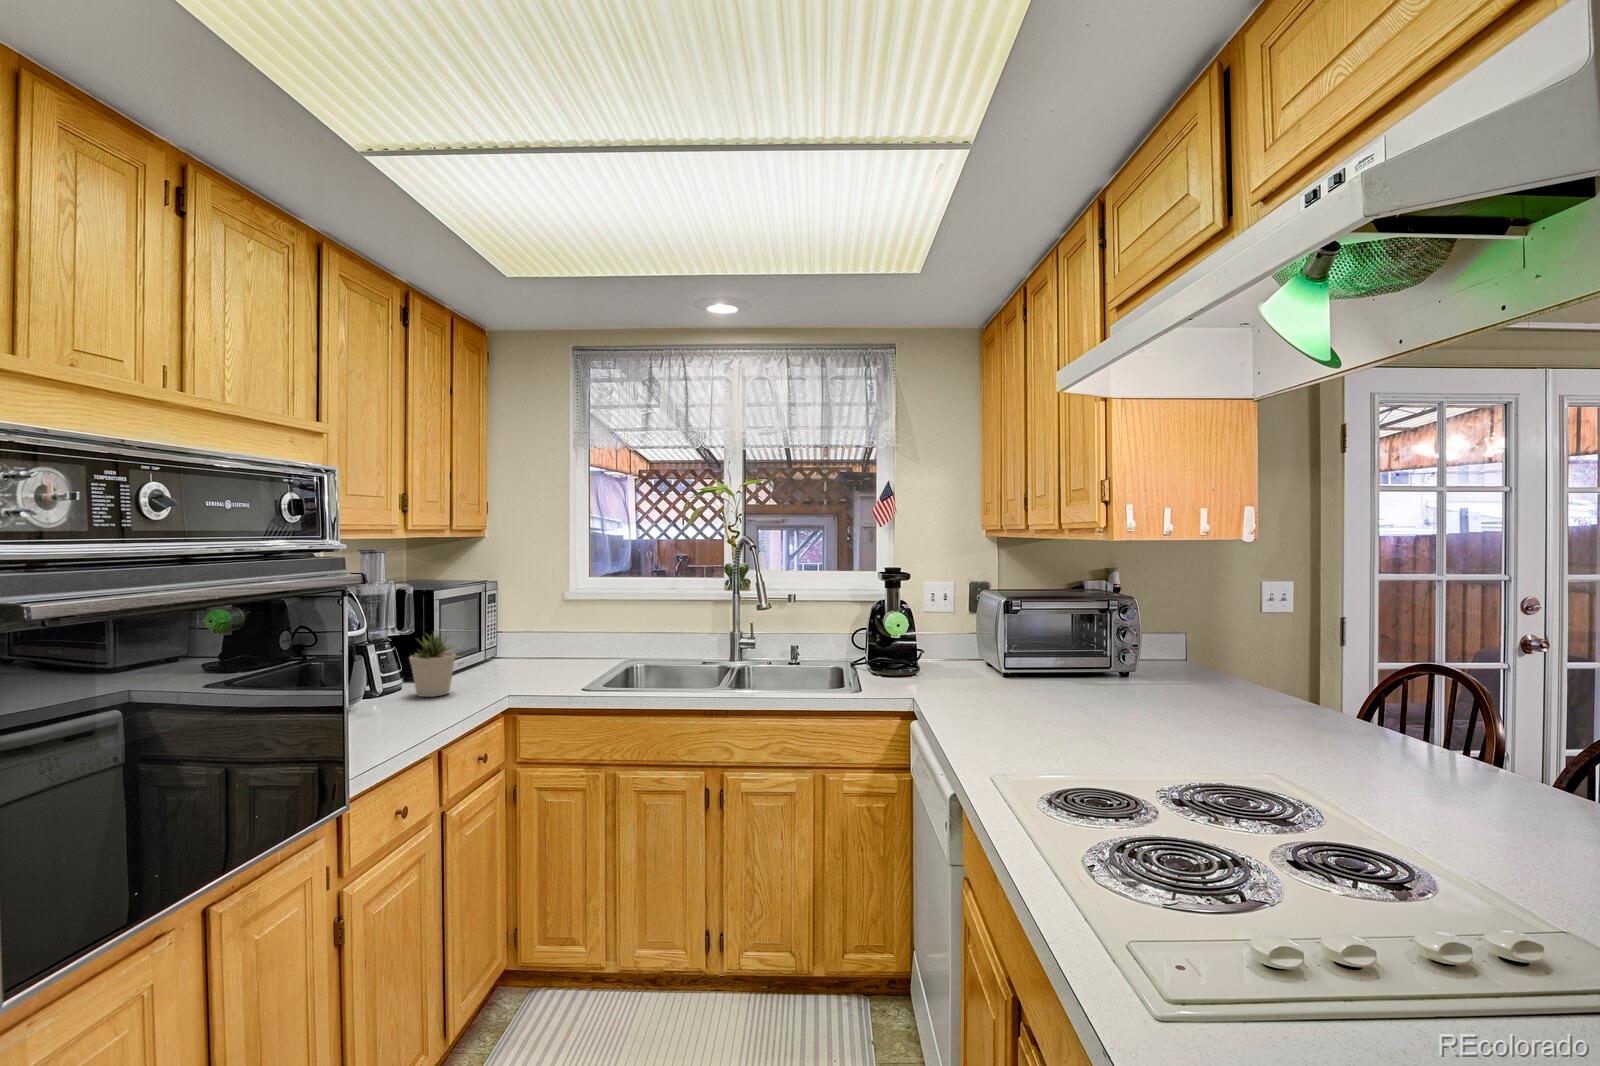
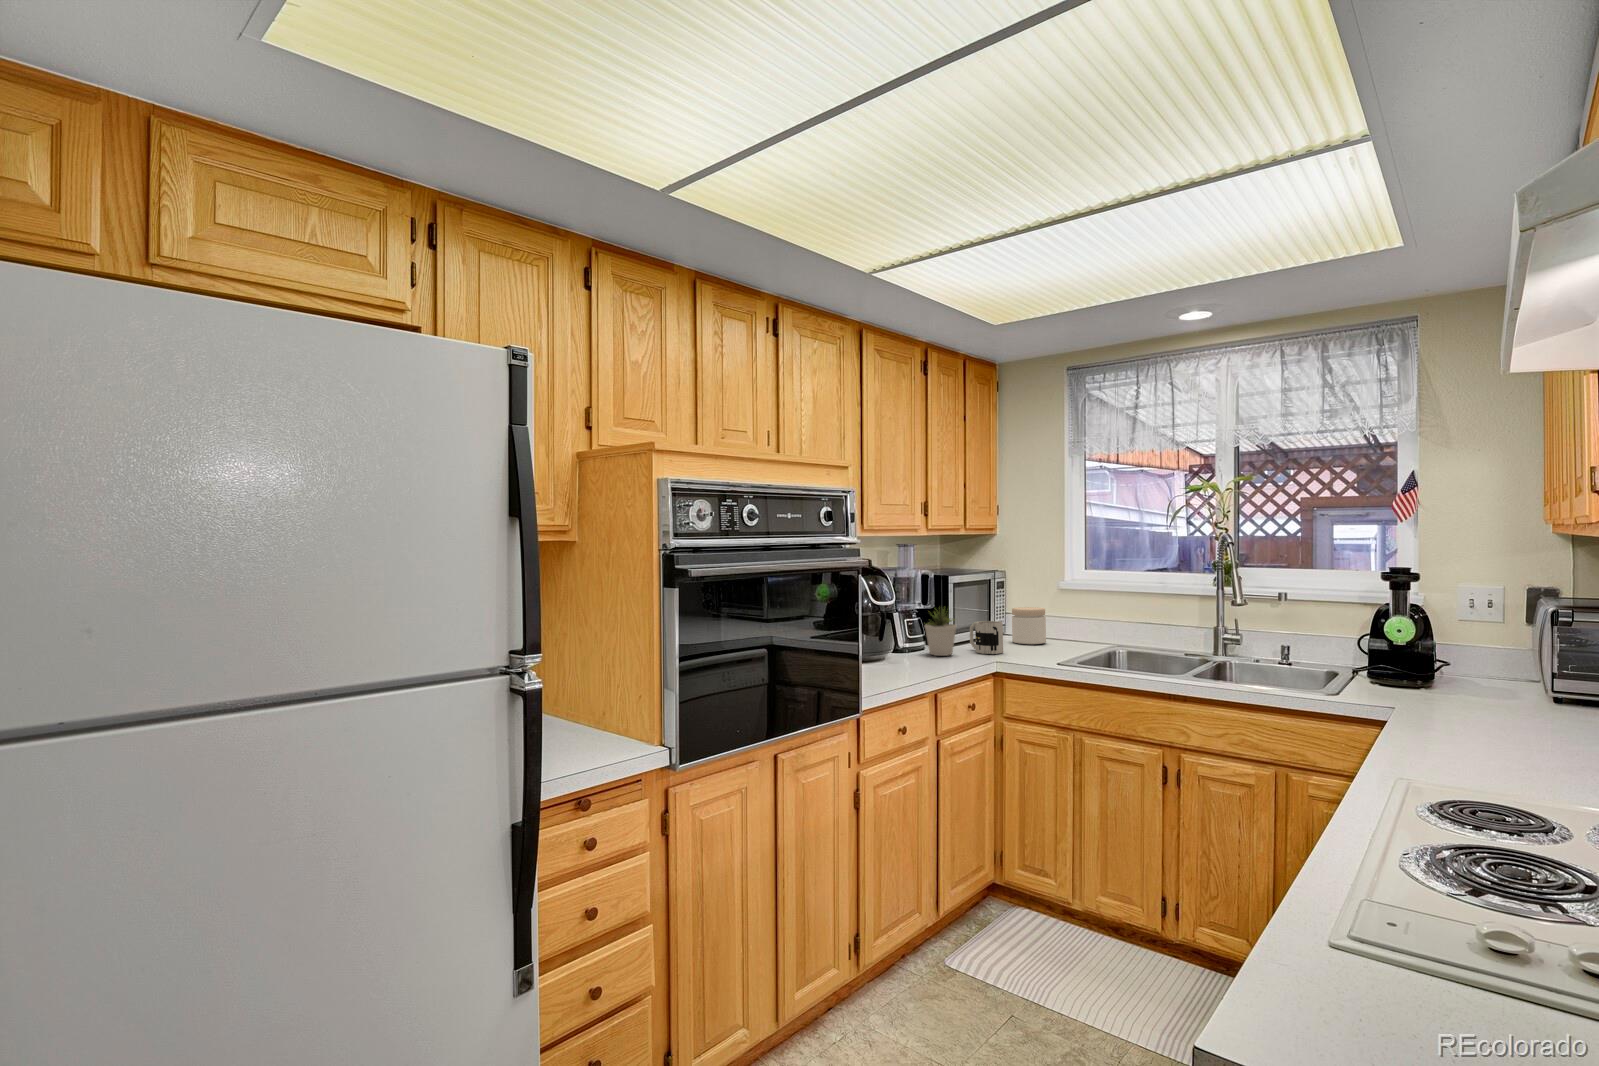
jar: none [511,621,552,666] -> present [1012,607,1046,644]
mug: none [467,643,513,686] -> present [970,621,1003,654]

